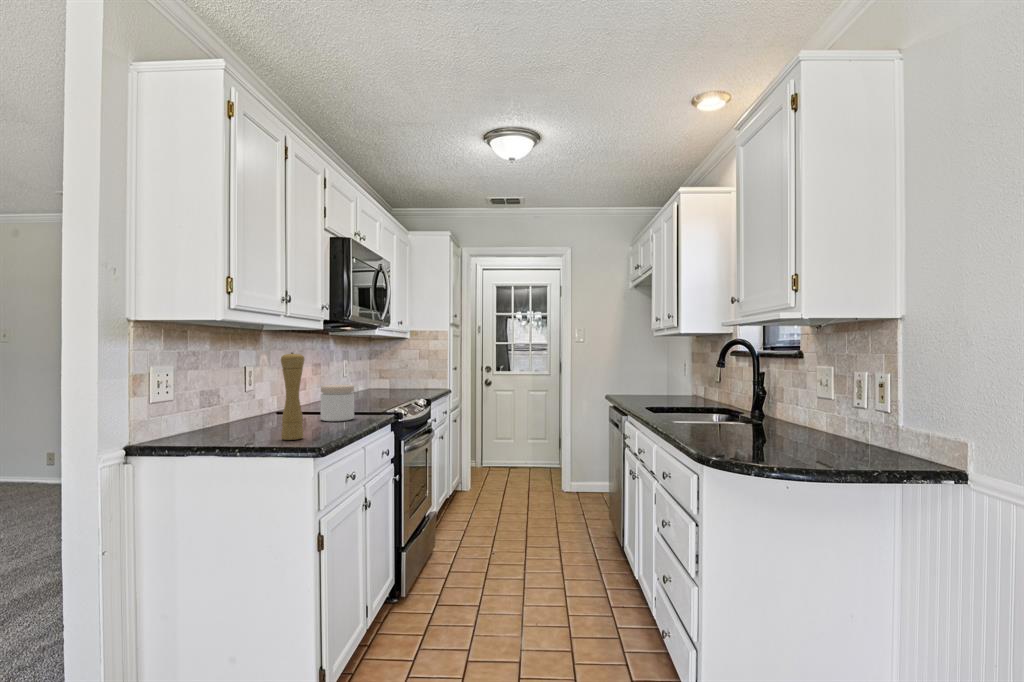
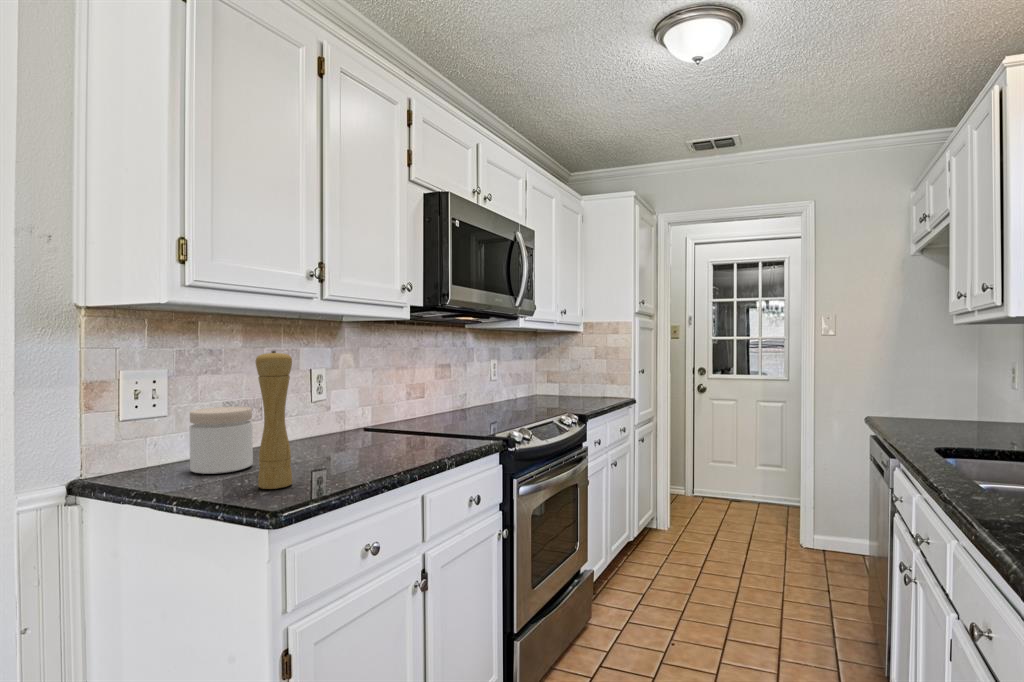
jar: present [321,385,354,421] -> present [189,407,253,474]

